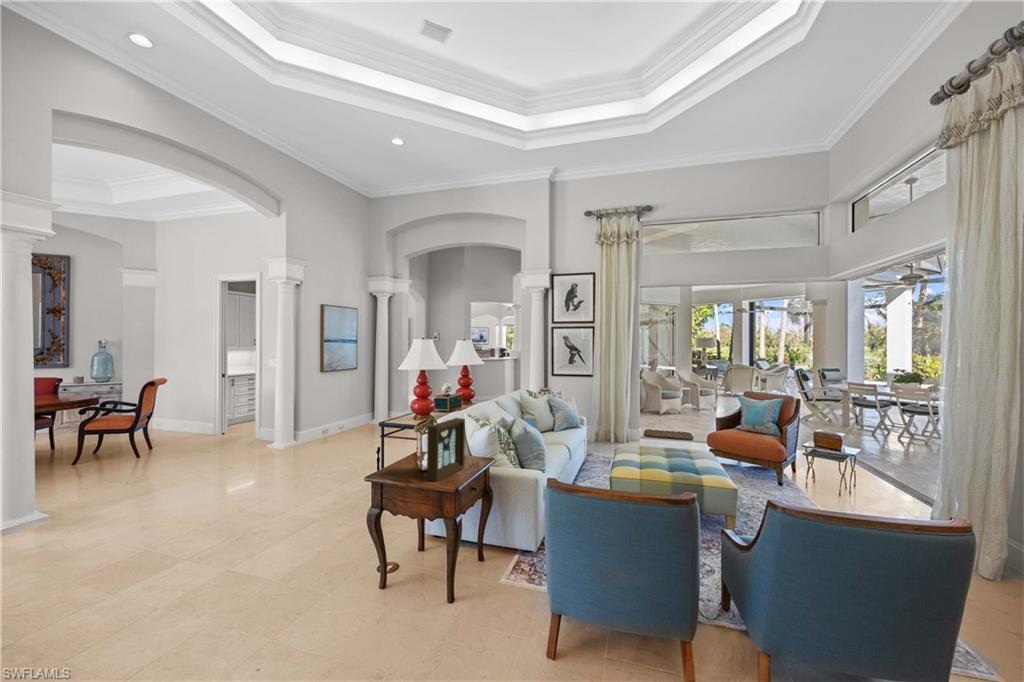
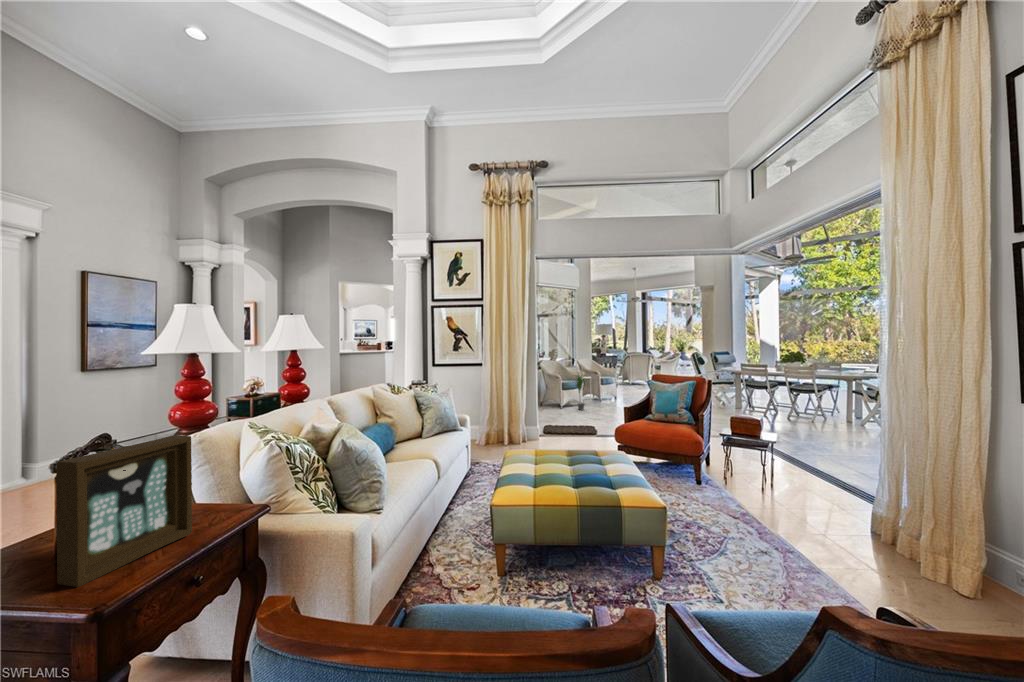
potted plant: none [667,380,693,418] -> present [576,374,585,410]

